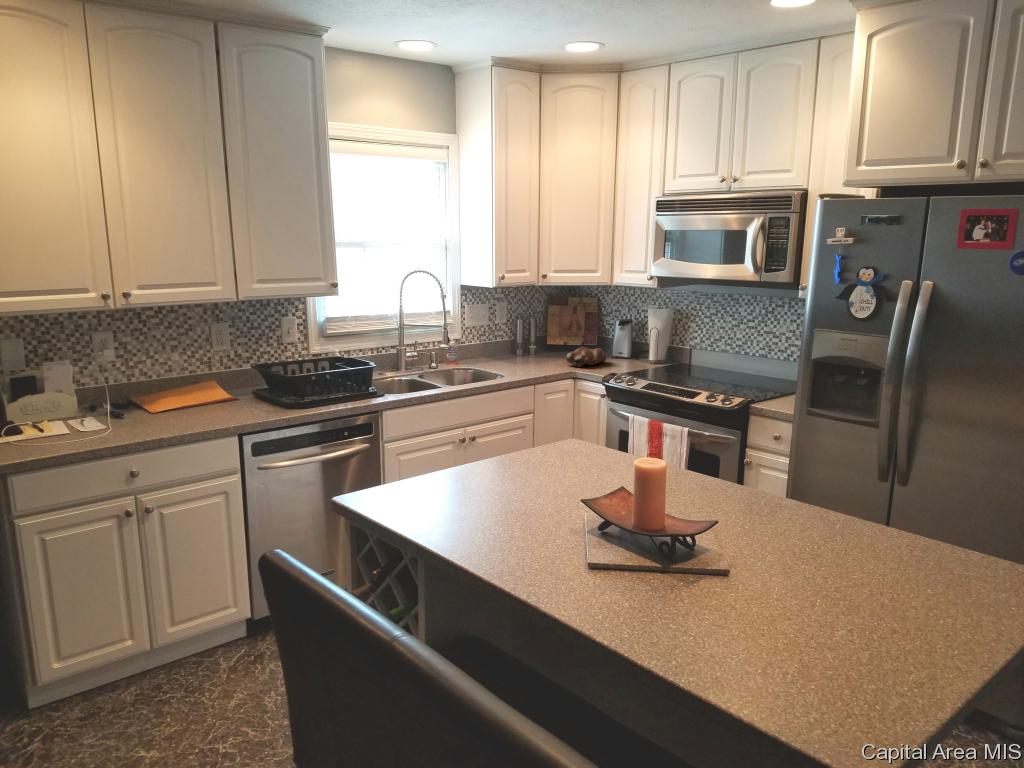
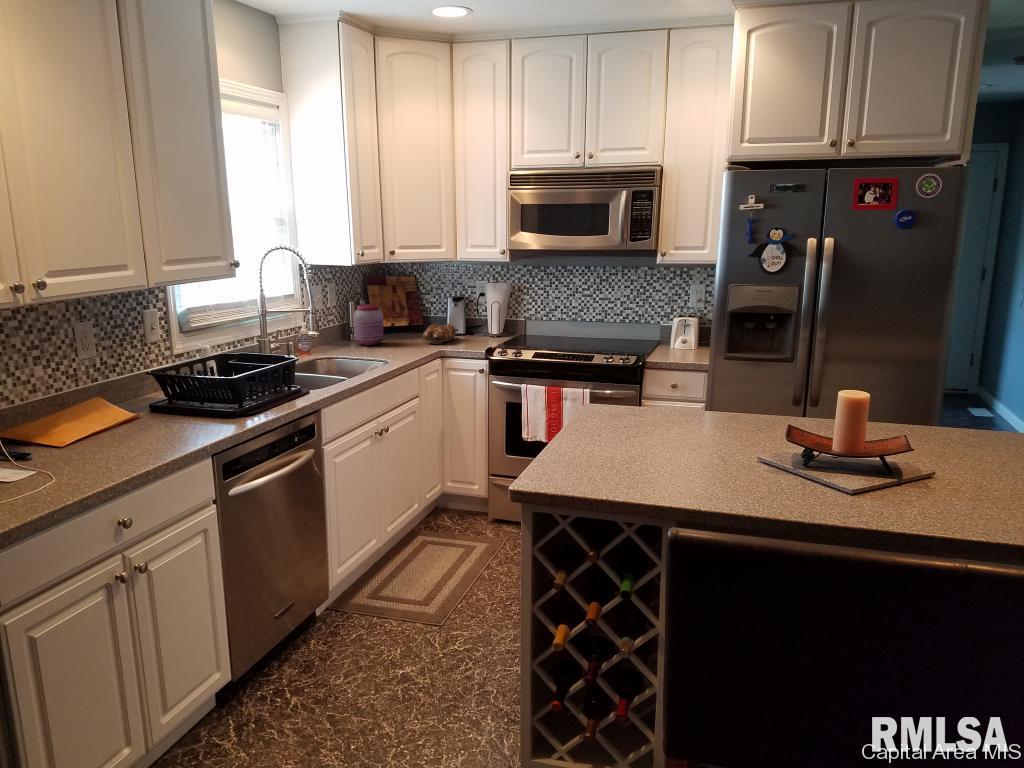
jar: none [506,324,533,362] -> present [354,304,384,346]

